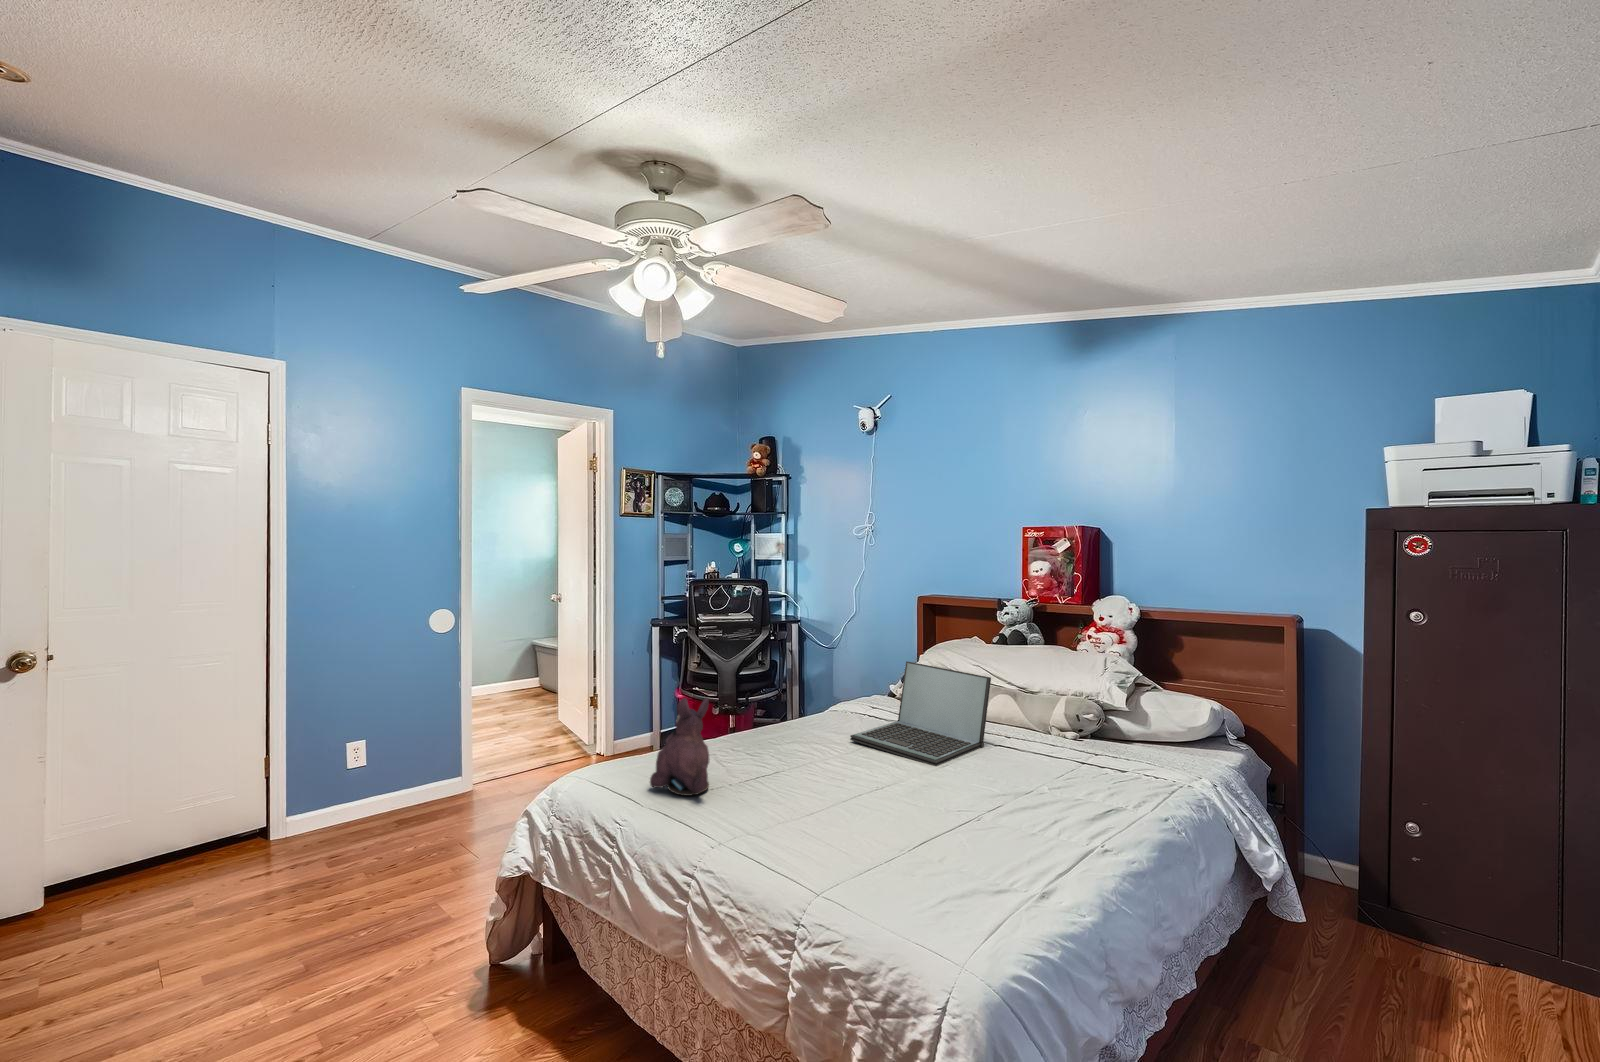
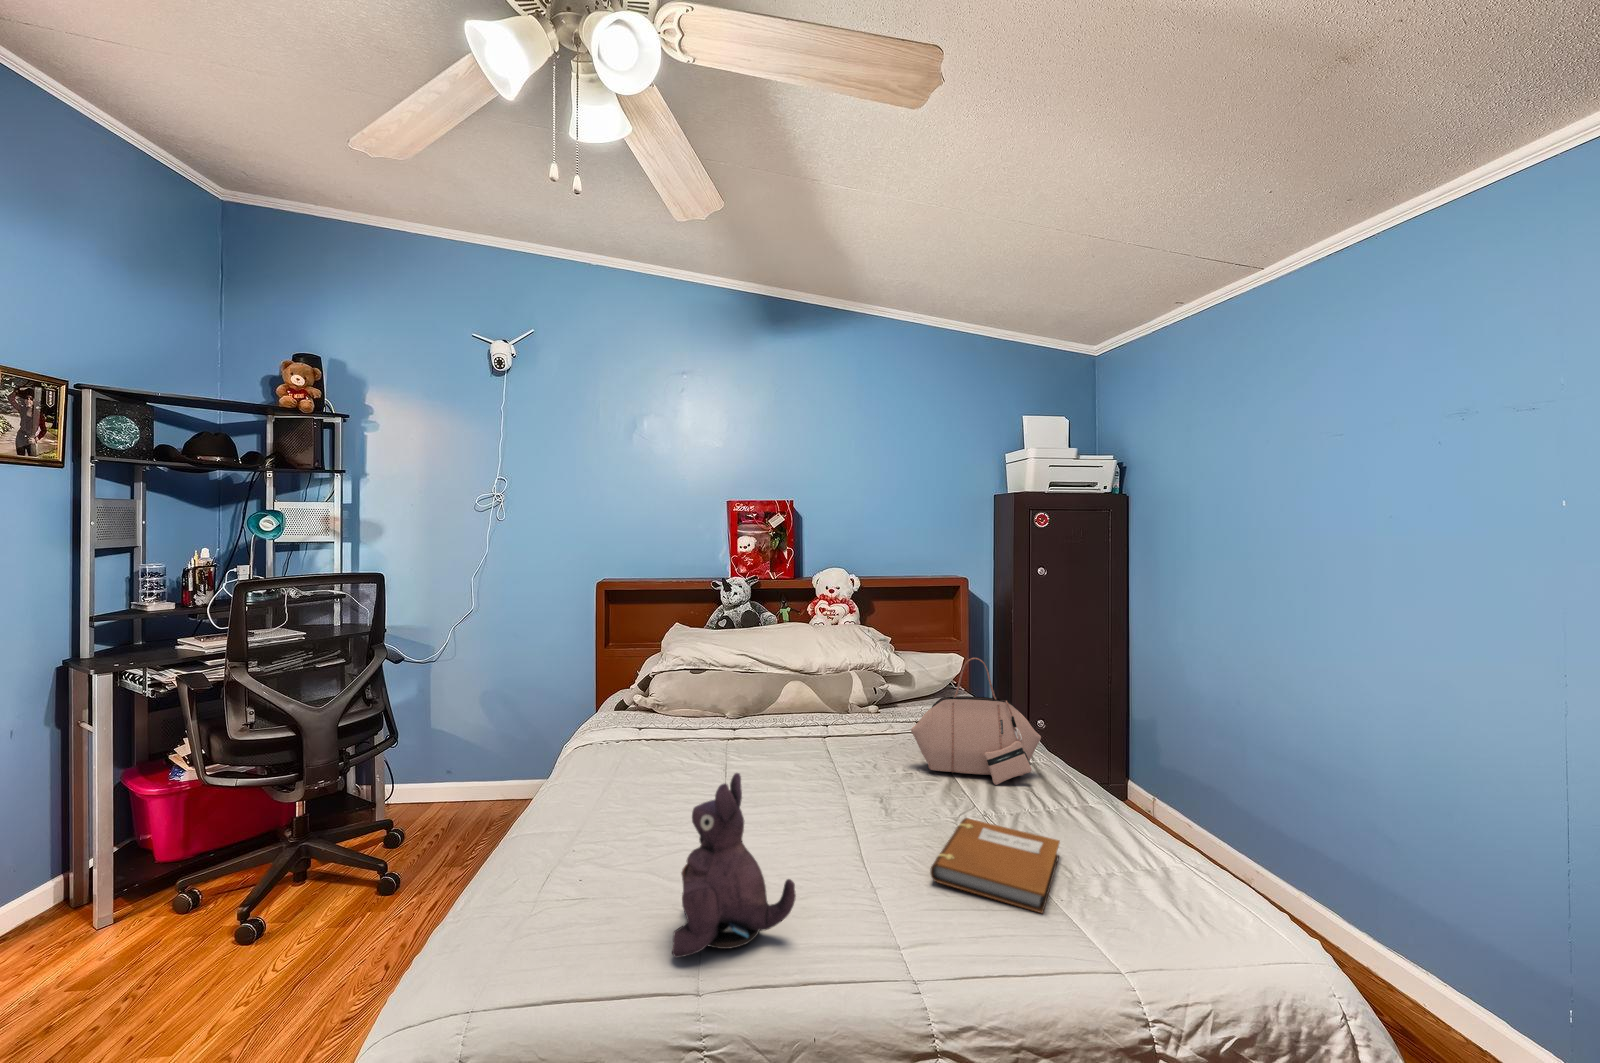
laptop: present [850,662,991,766] -> none [733,663,862,776]
handbag: none [988,680,1095,807] -> present [911,658,1041,785]
notebook: none [821,798,946,855] -> present [930,818,1060,913]

